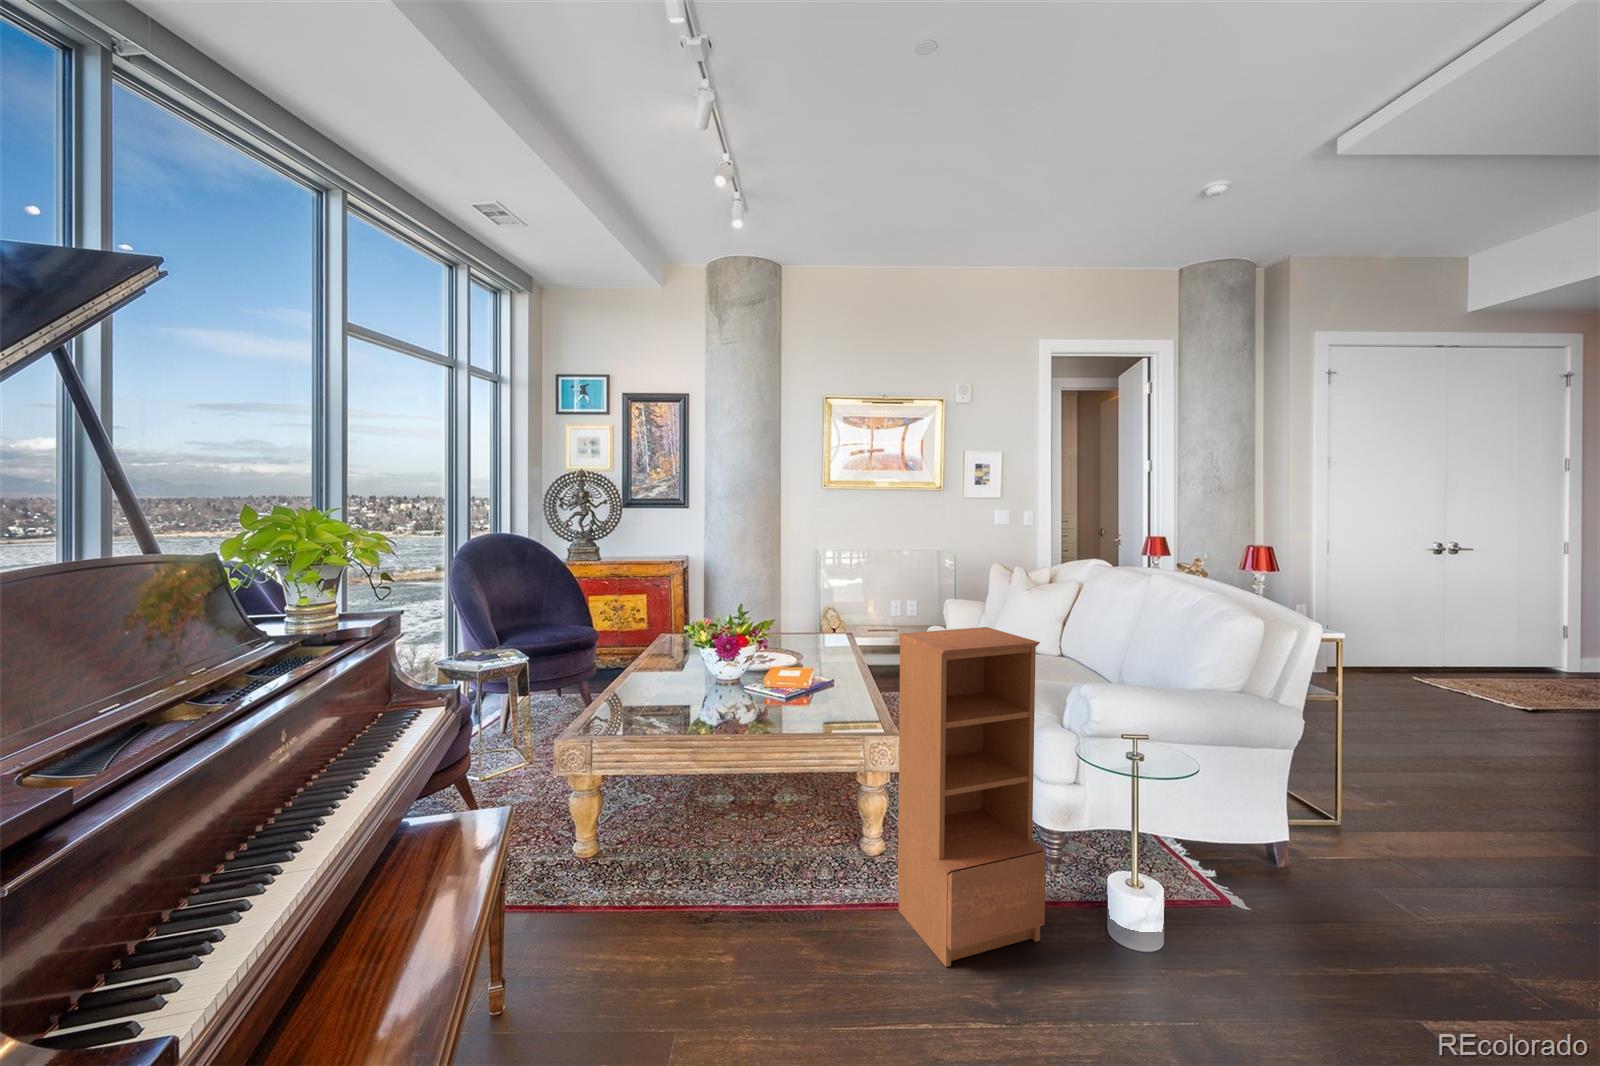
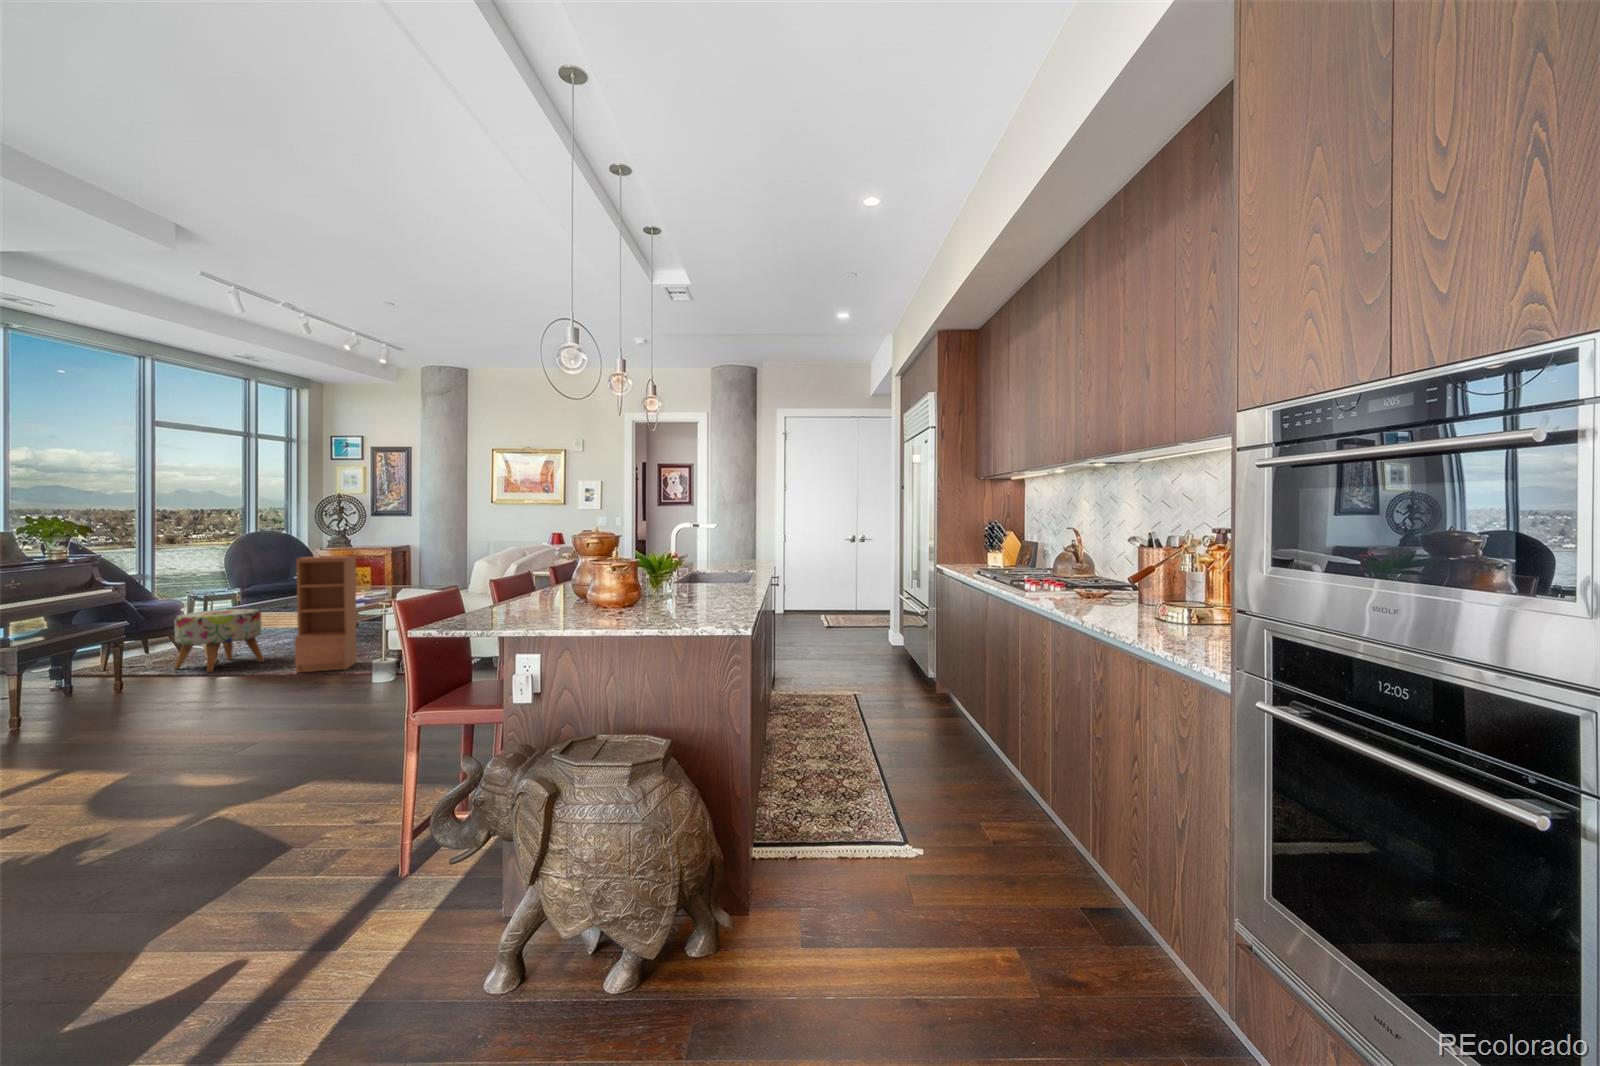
ottoman: none [578,746,748,958] -> present [174,609,264,672]

